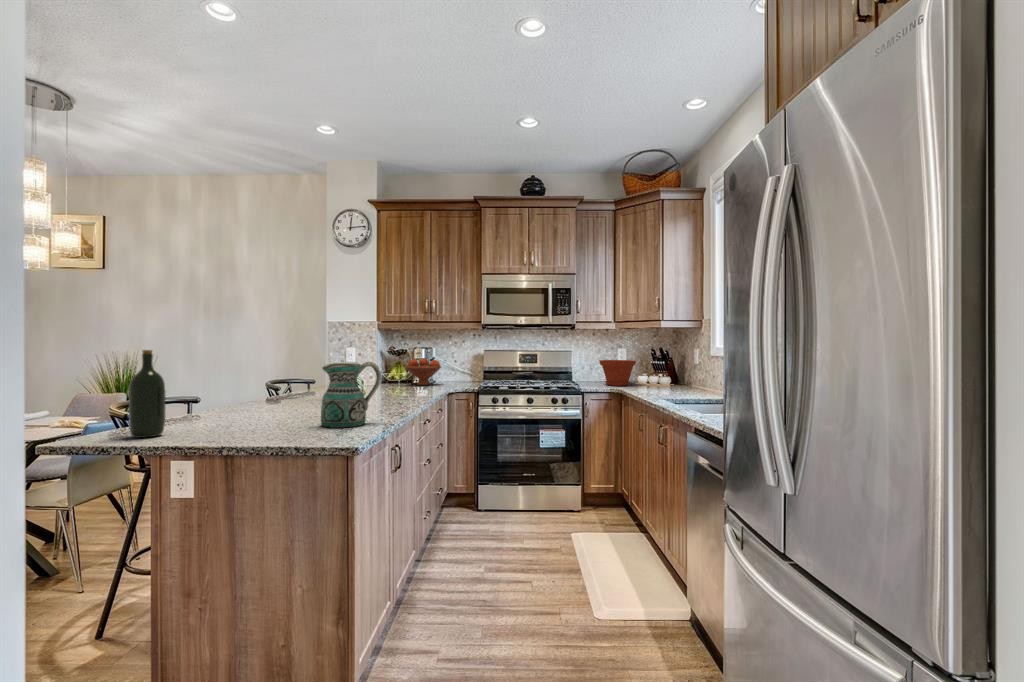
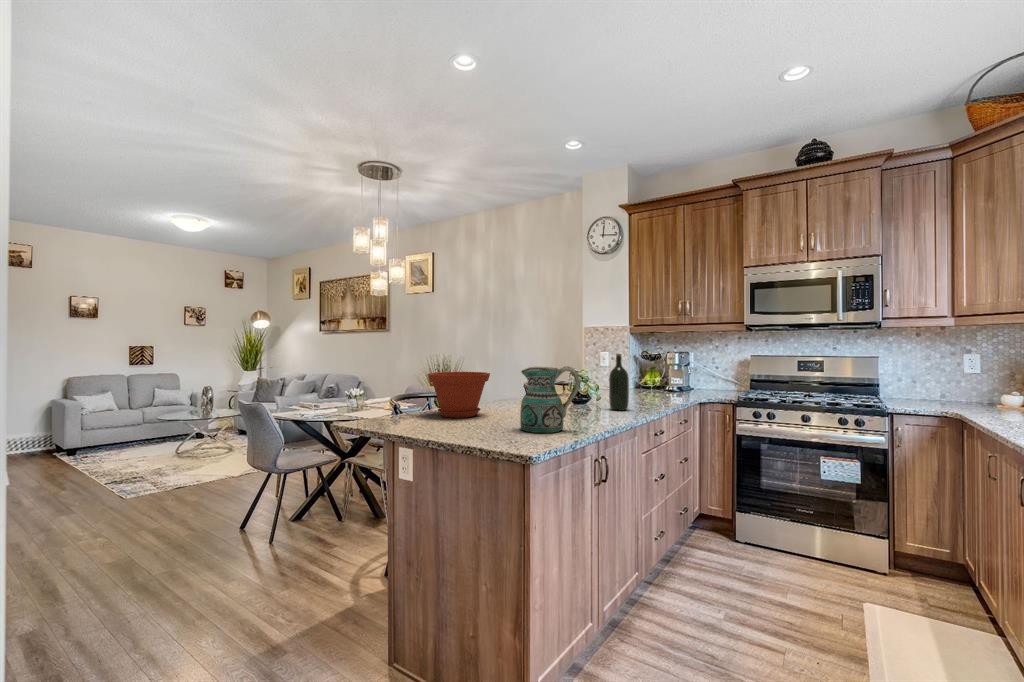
wine bottle: present [129,350,165,438] -> present [609,354,629,410]
fruit bowl: present [406,358,441,385] -> none [657,363,697,392]
plant pot: present [599,360,636,386] -> present [428,372,490,418]

